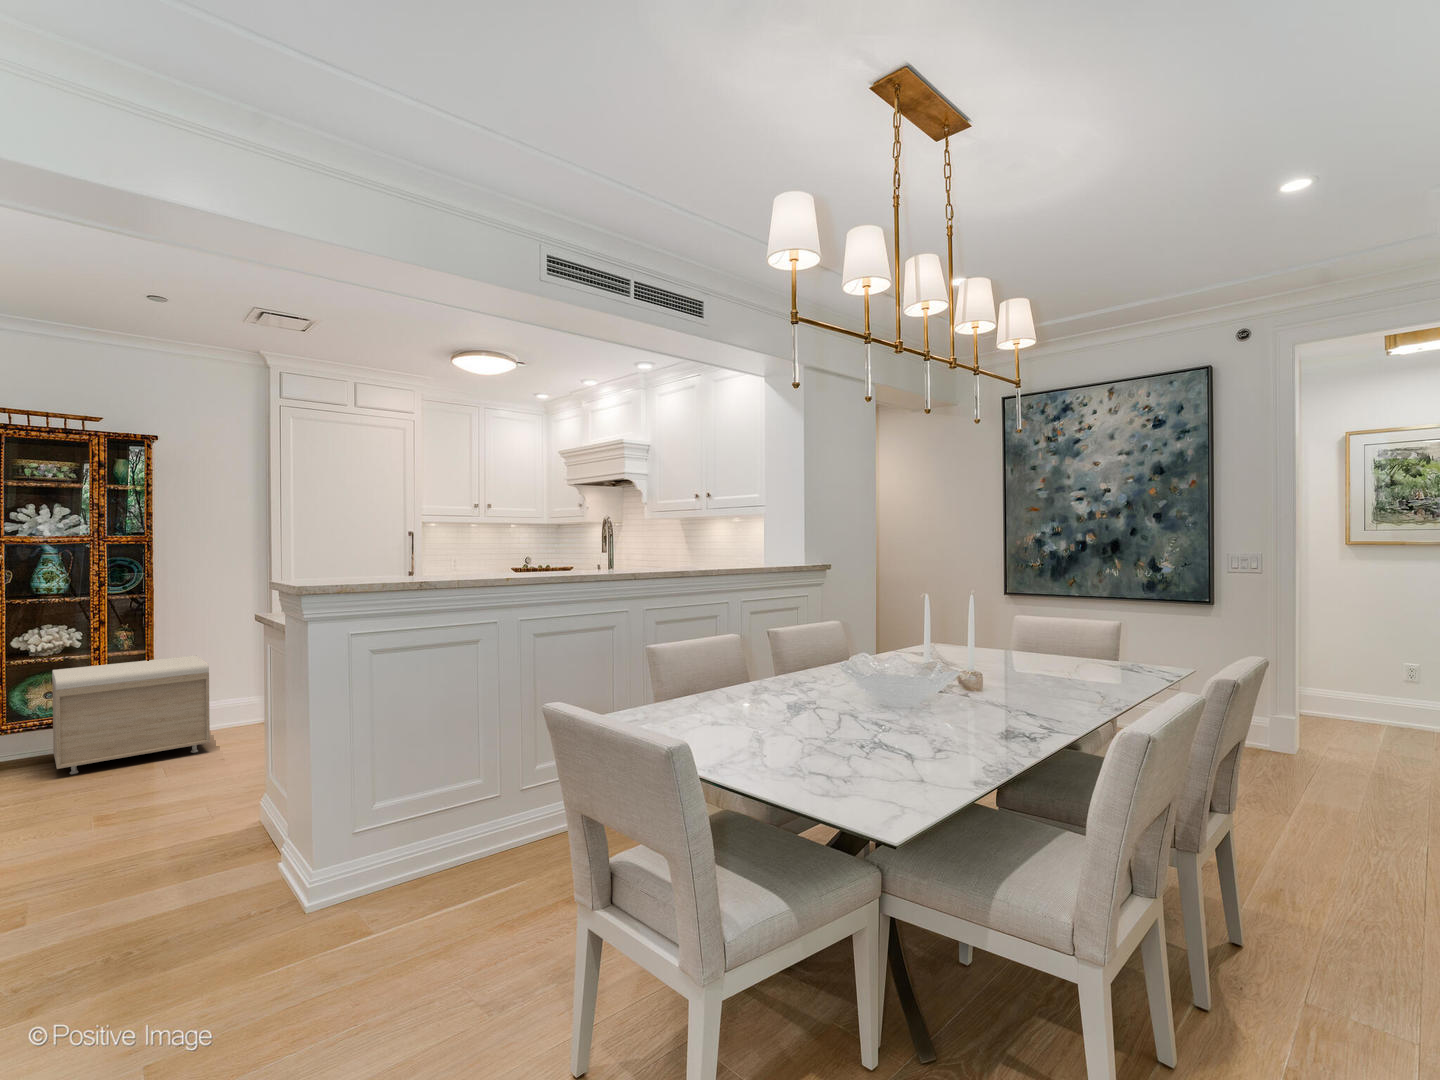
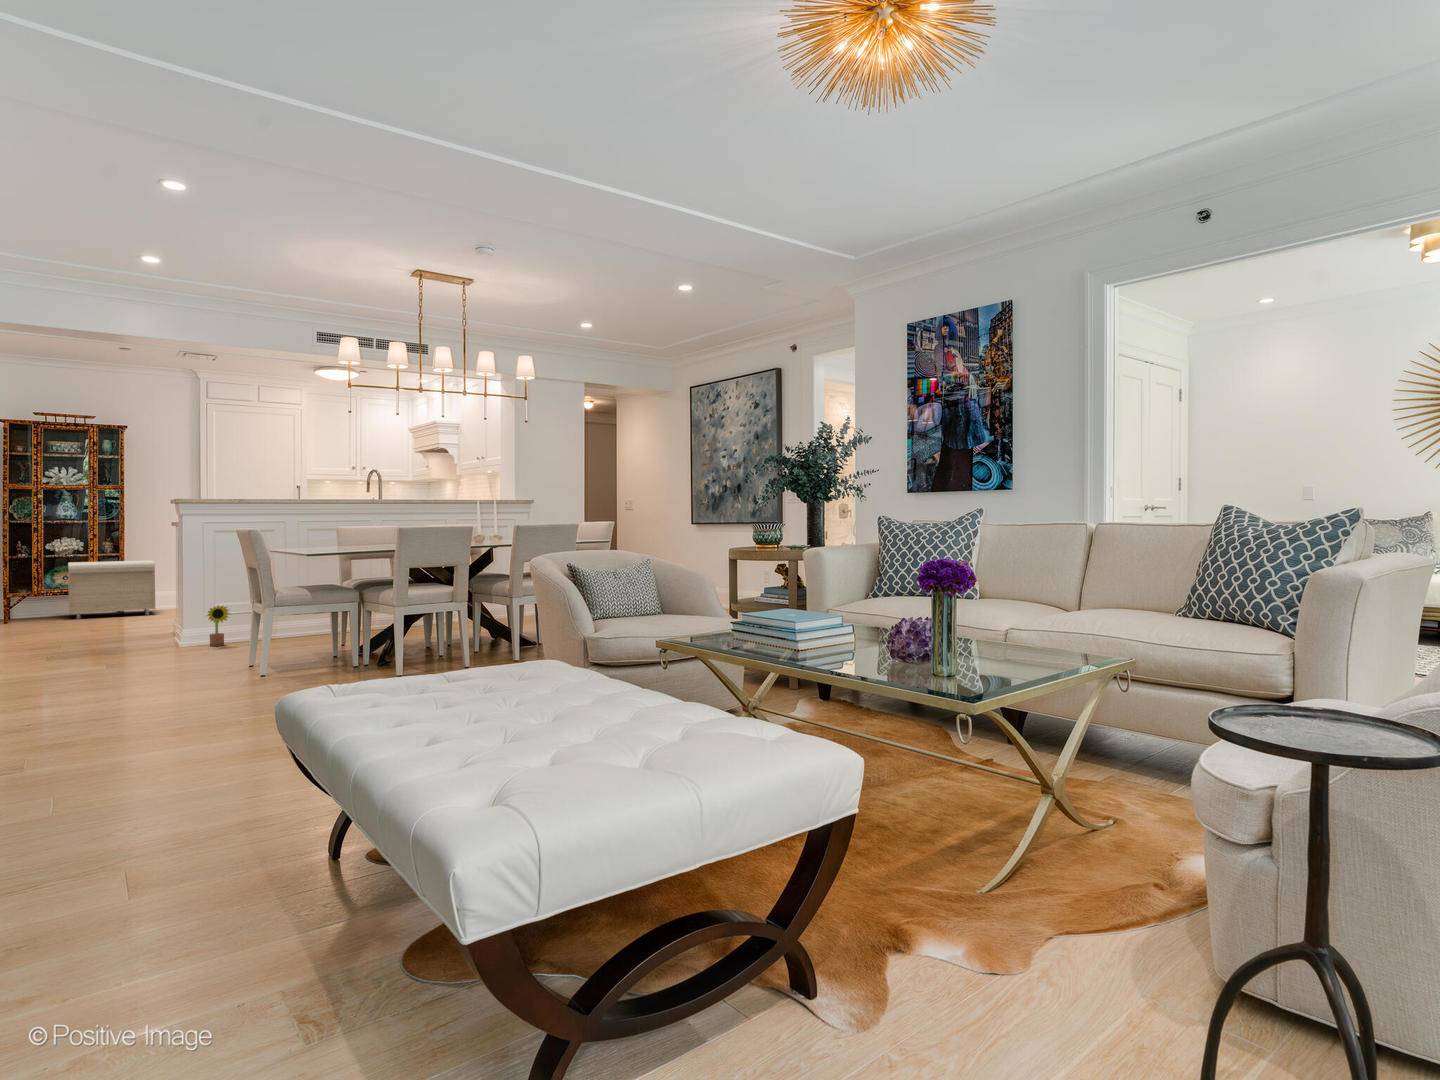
decorative plant: none [422,837,469,925] -> present [207,605,230,646]

